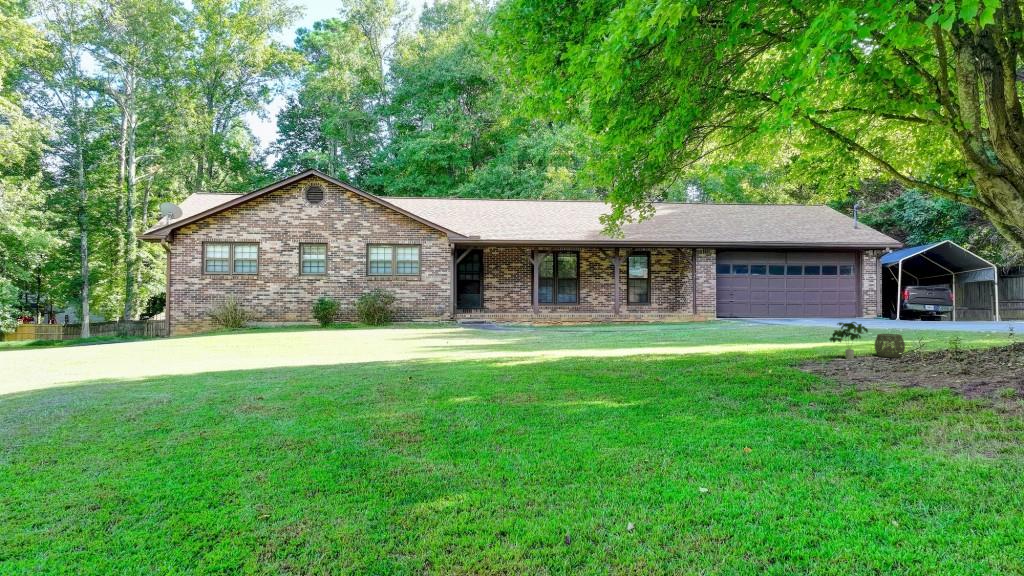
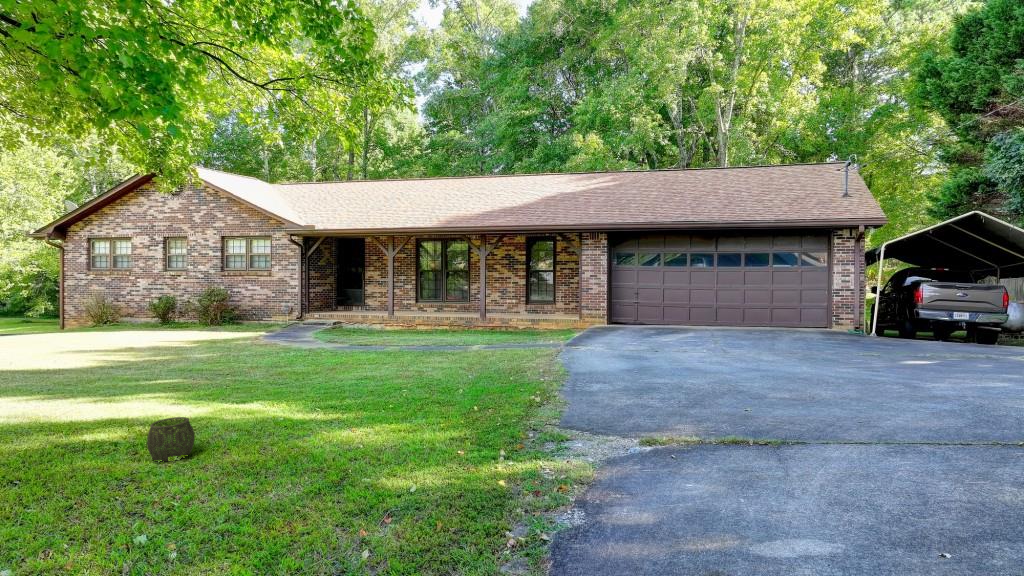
potted plant: present [829,322,868,359] -> none [86,397,123,457]

